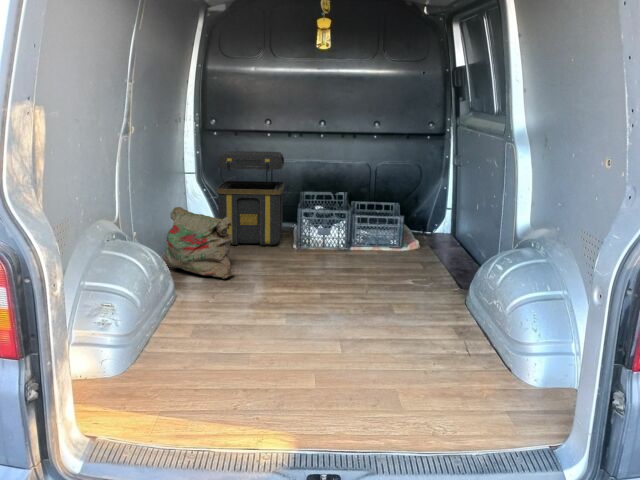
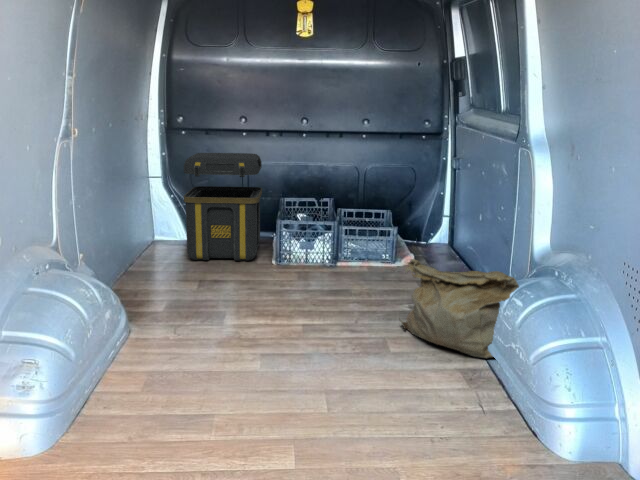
bag: present [163,207,235,279] -> present [400,259,519,359]

